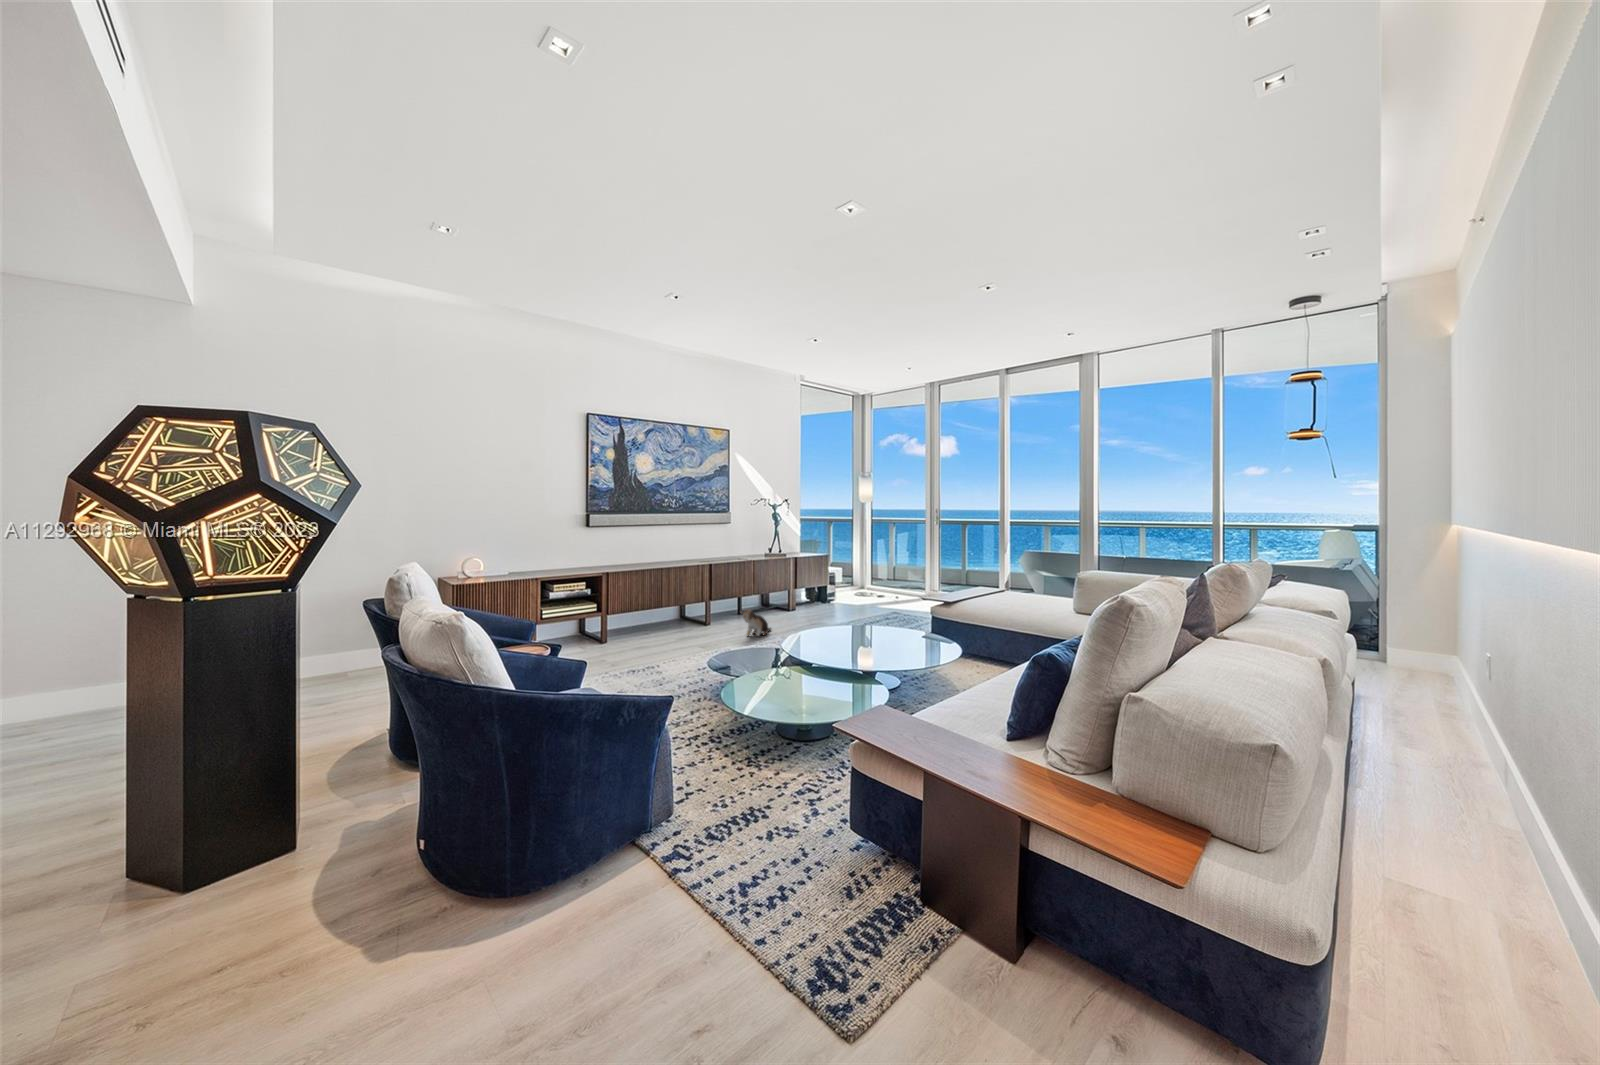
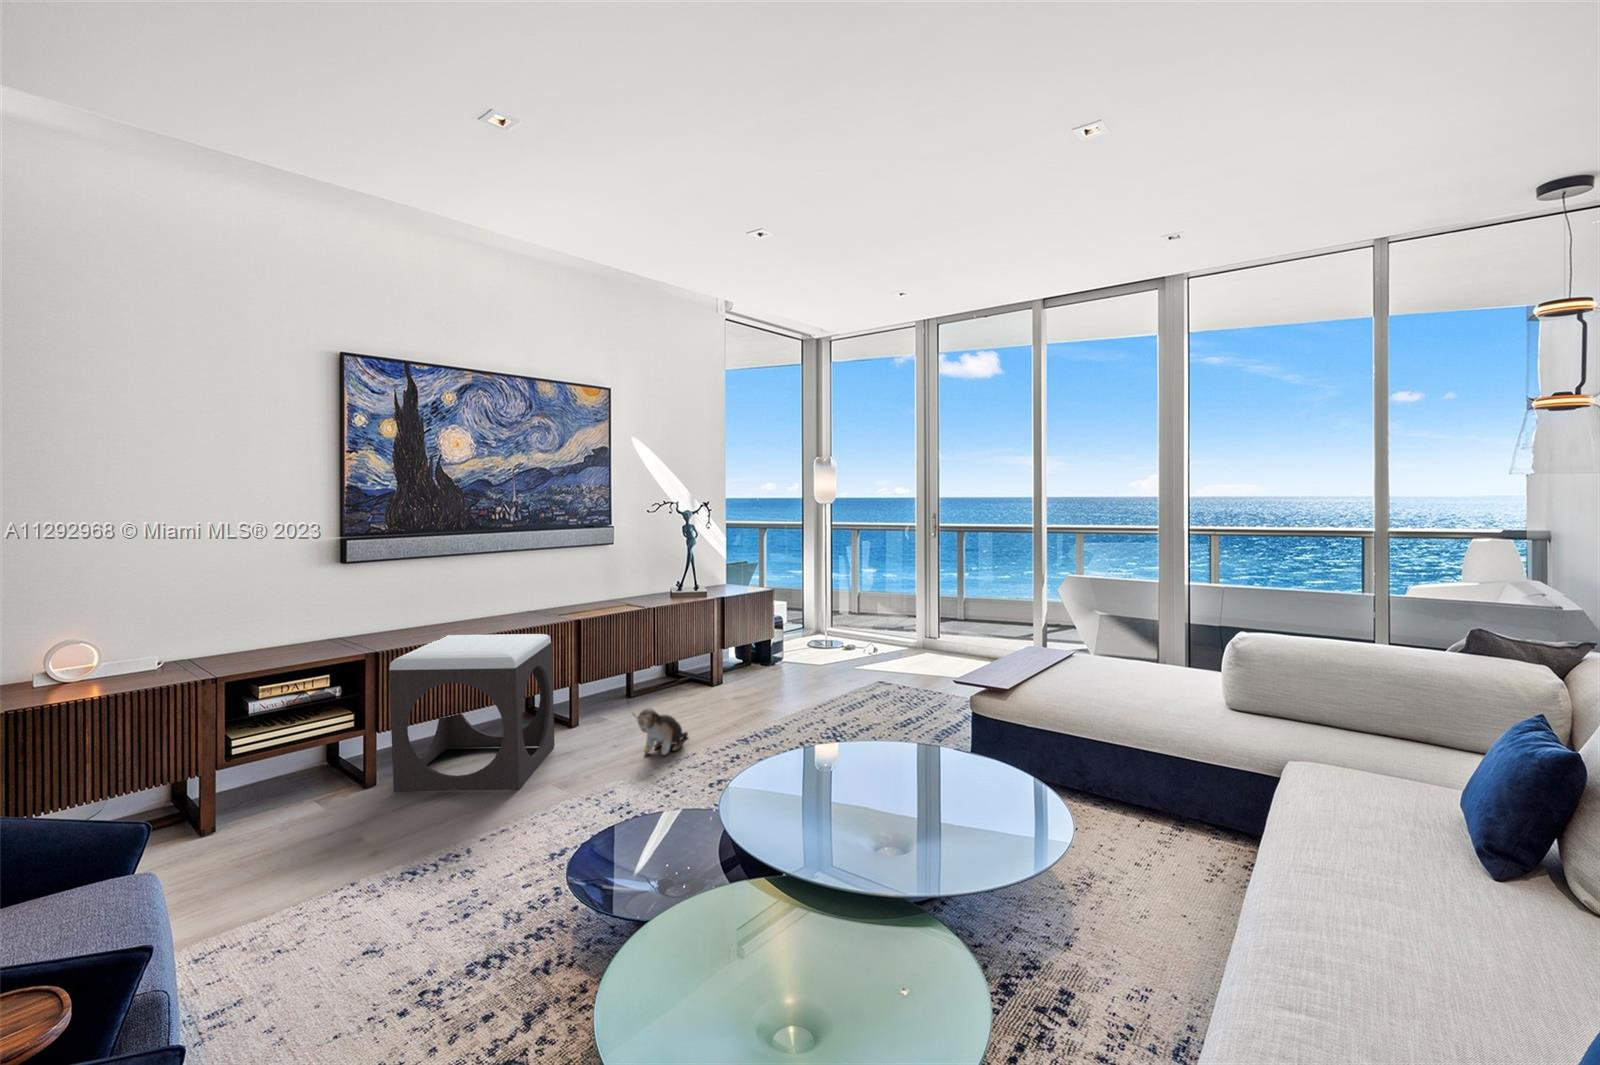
footstool: none [615,567,697,646] -> present [389,634,555,792]

